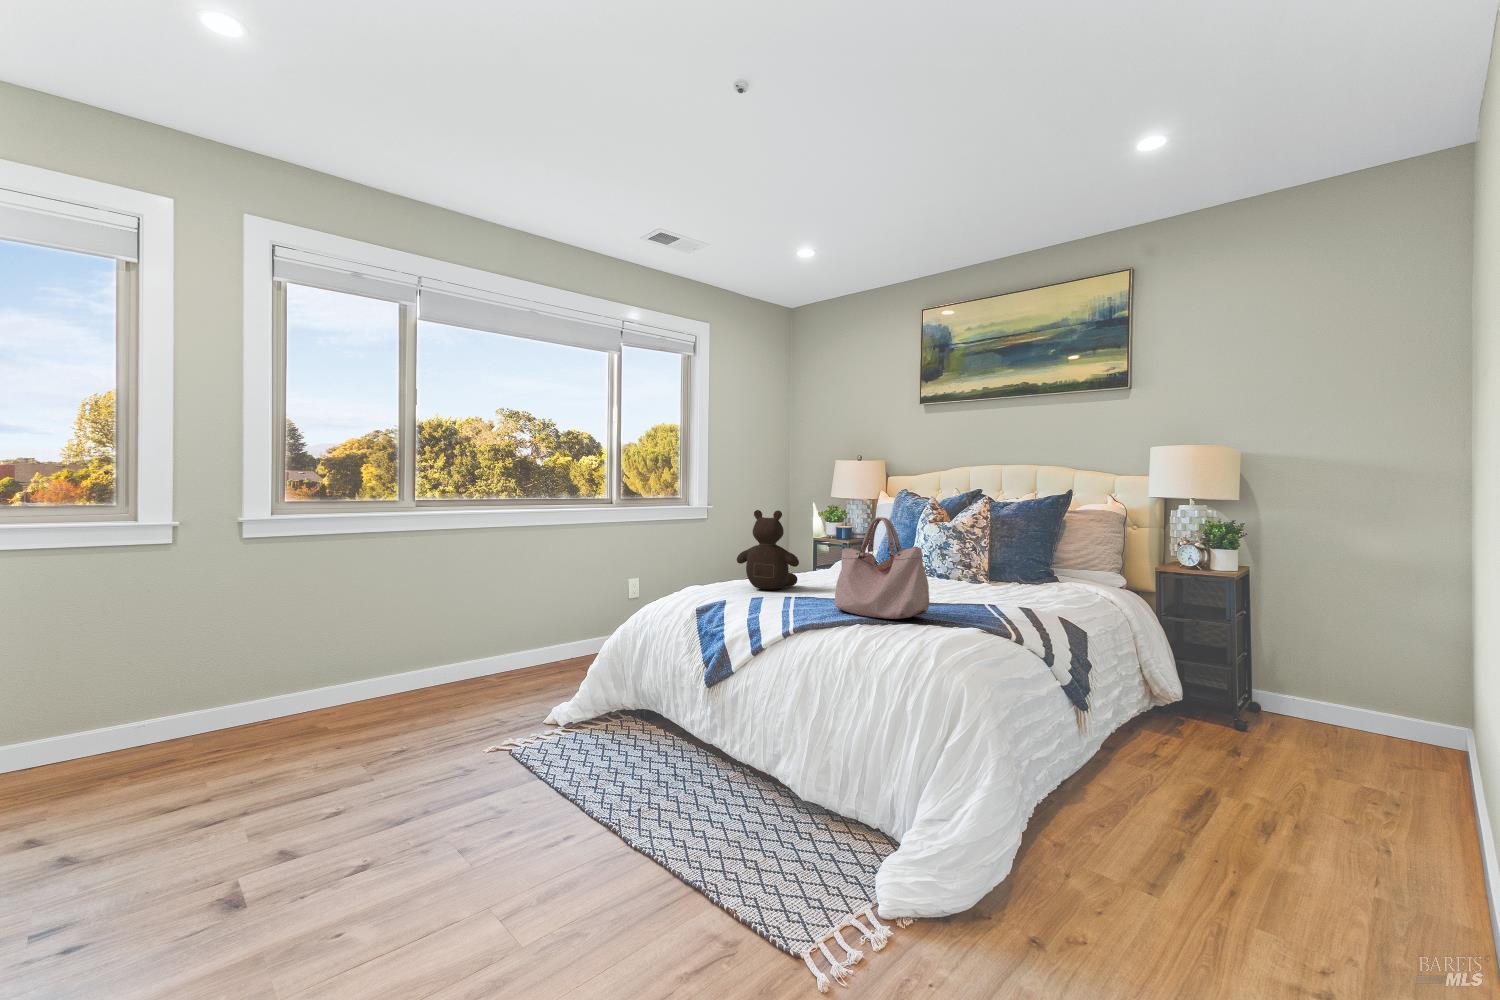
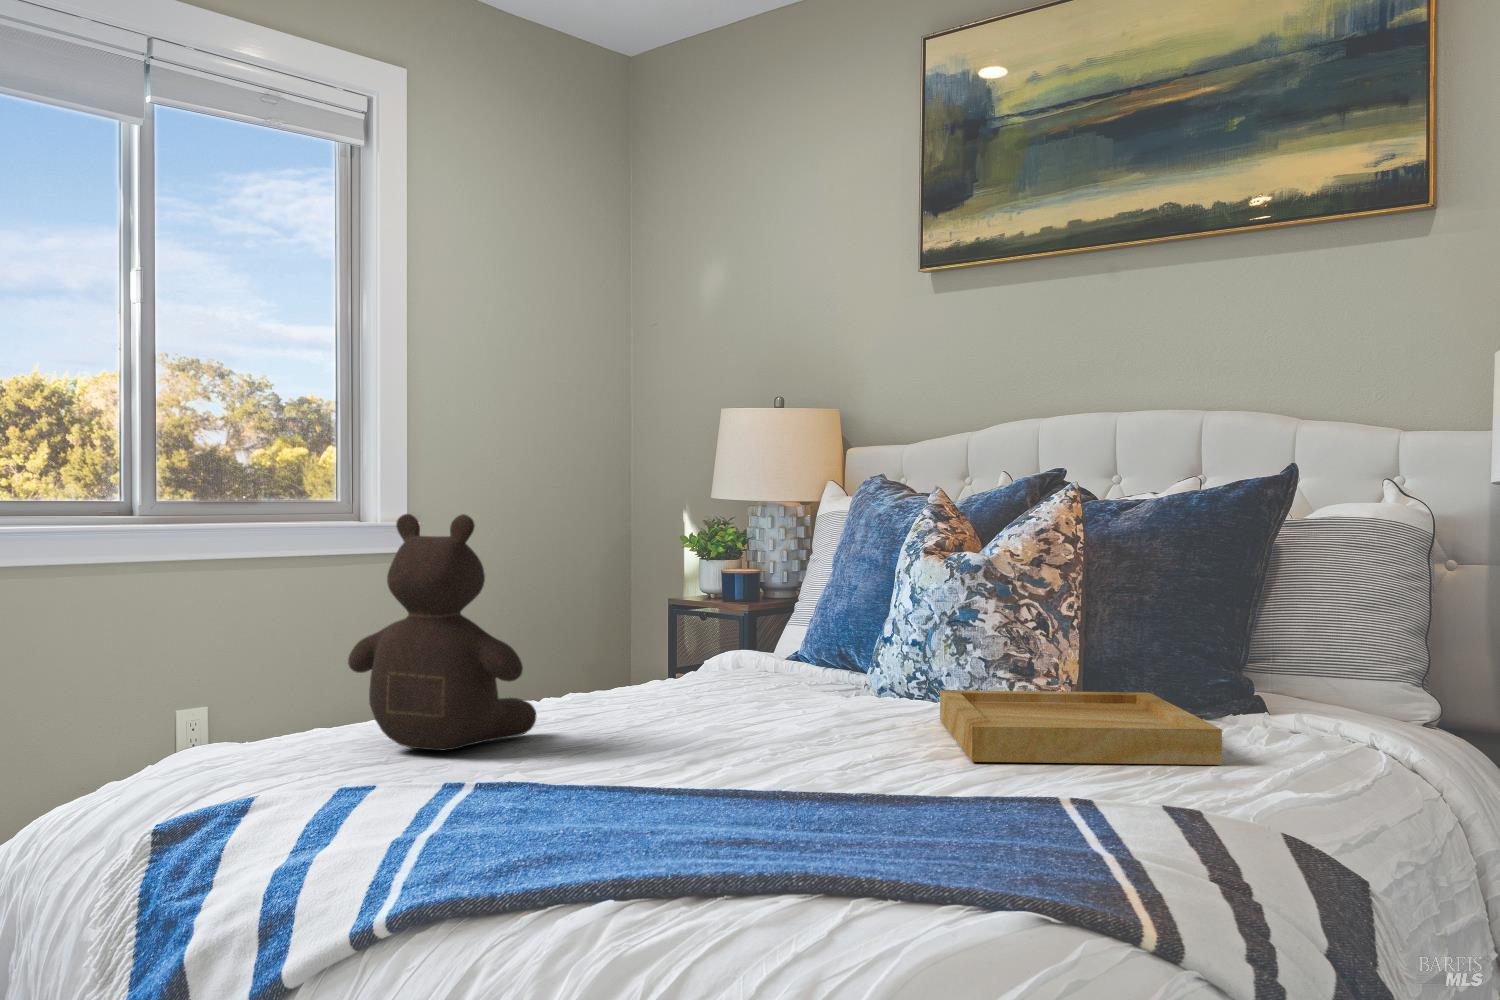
handbag: present [834,517,929,619] -> none [566,522,863,875]
tray: none [937,573,1040,597] -> present [940,690,1222,765]

